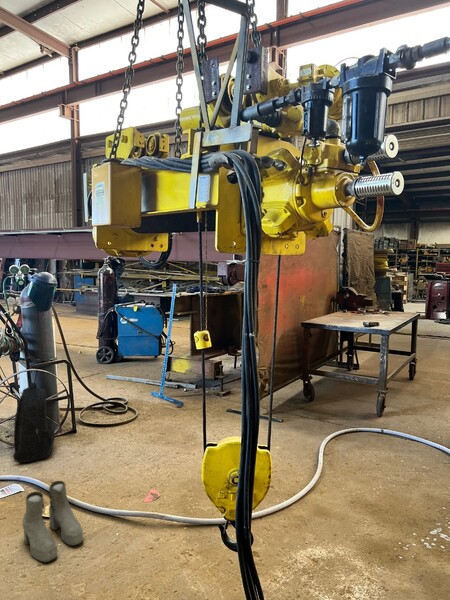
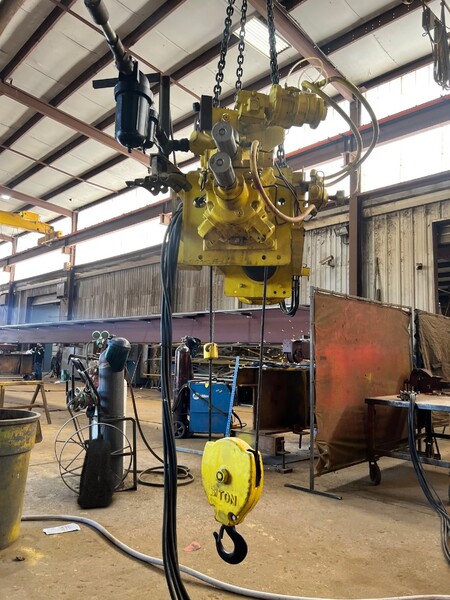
boots: present [22,481,83,562] -> none [71,511,120,580]

